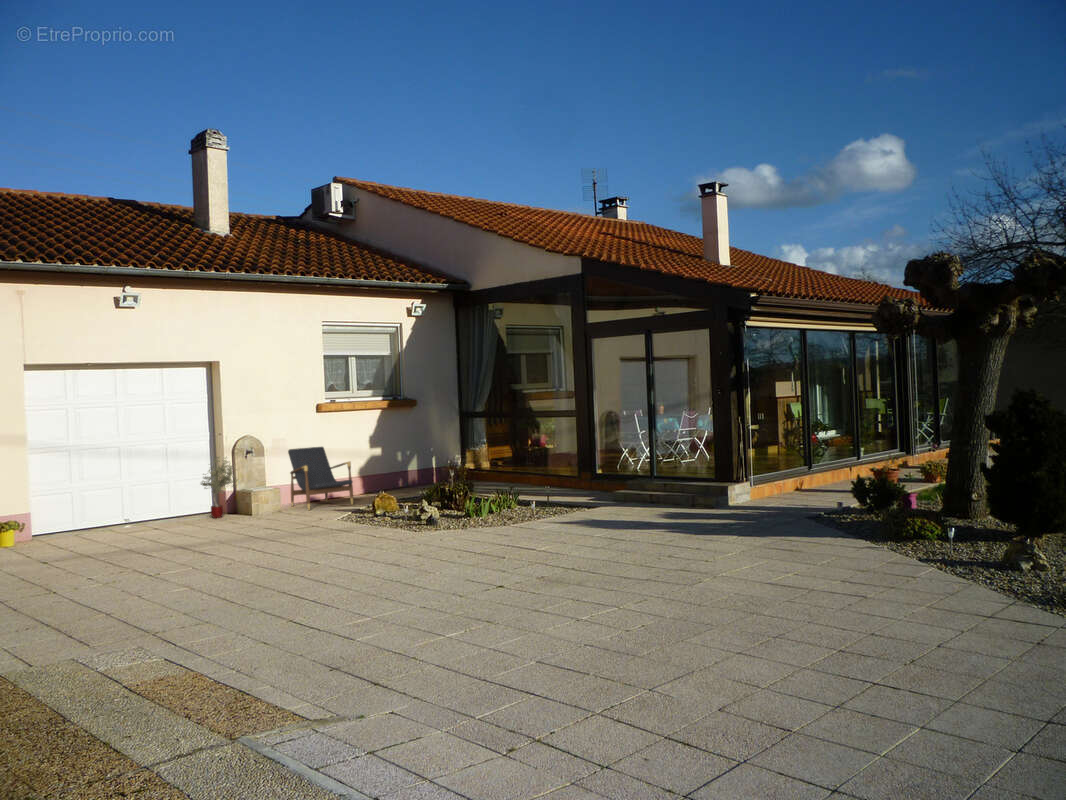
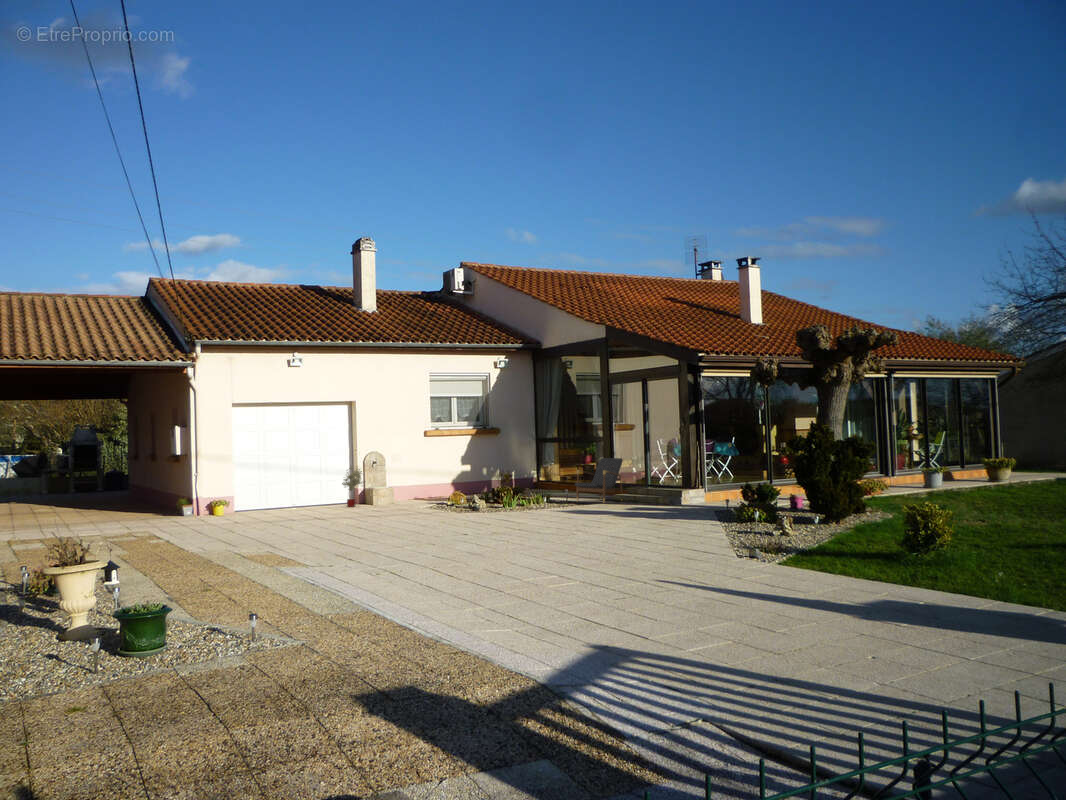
lounge chair: present [288,447,353,510] -> present [575,458,623,503]

